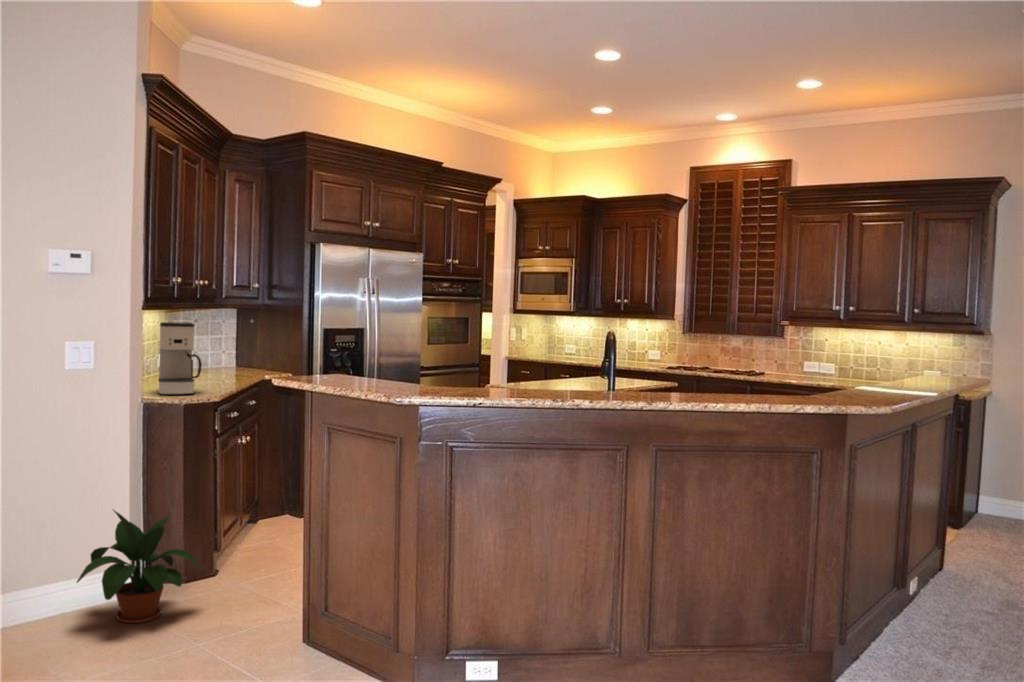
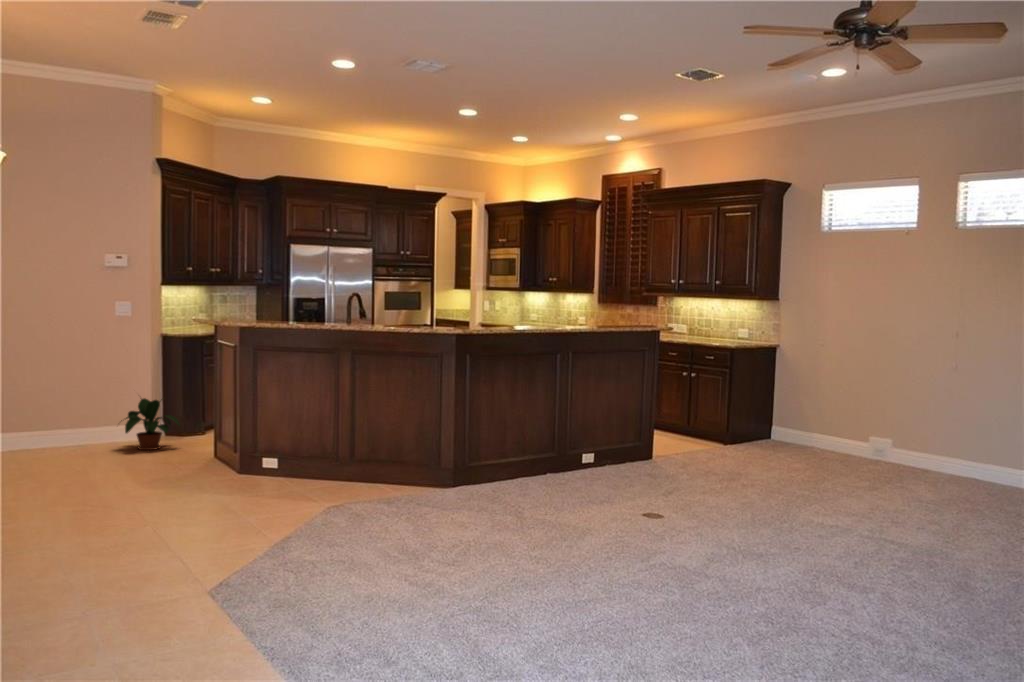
coffee maker: present [158,322,202,395] -> none [173,294,199,334]

